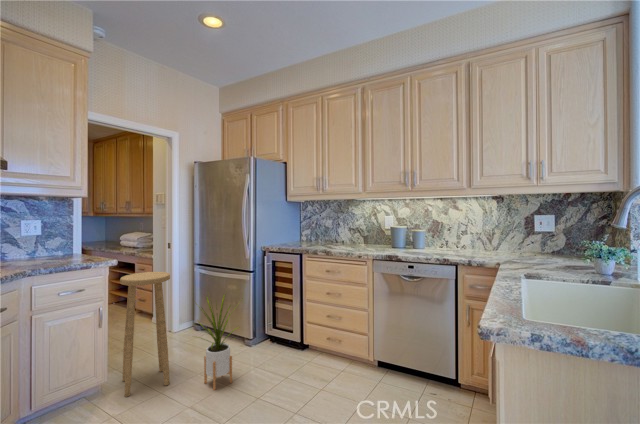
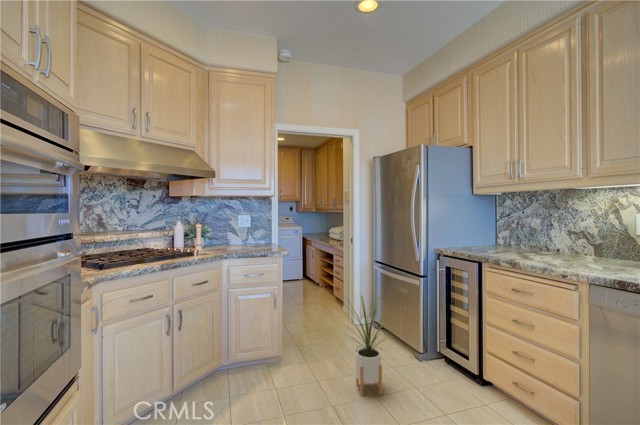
stool: present [120,272,170,397] -> none [291,264,331,374]

